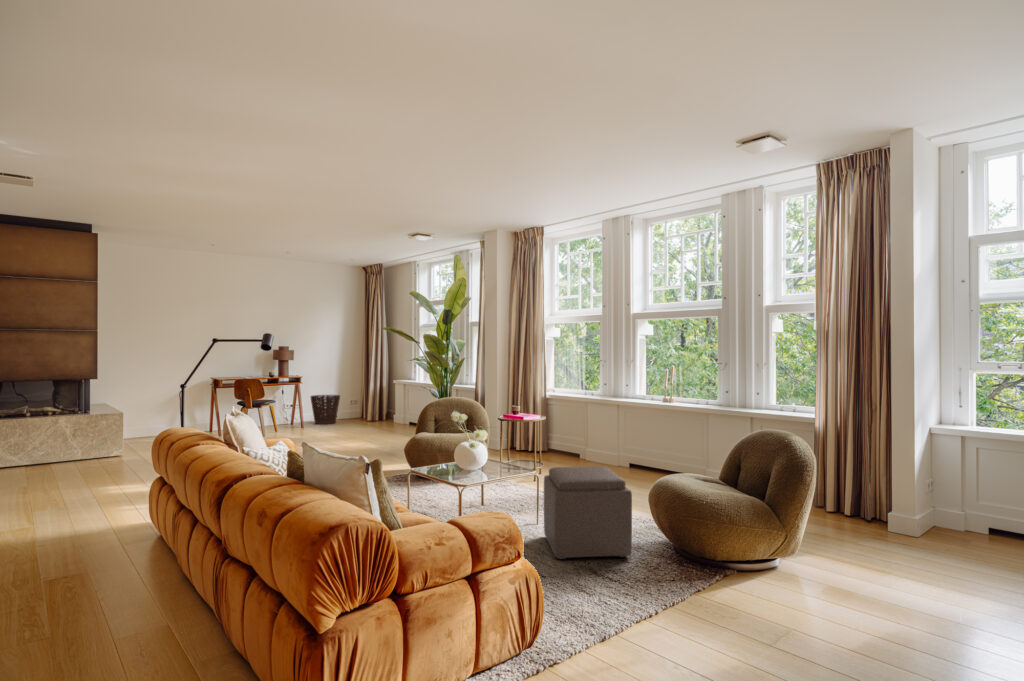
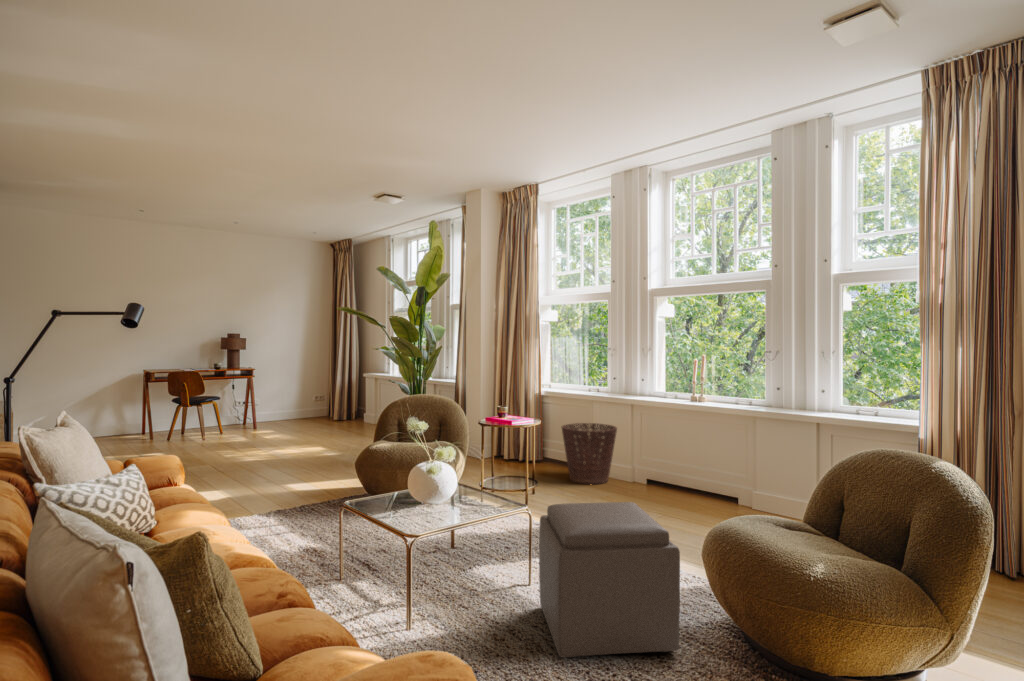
basket: present [311,395,340,424] -> present [561,423,617,484]

